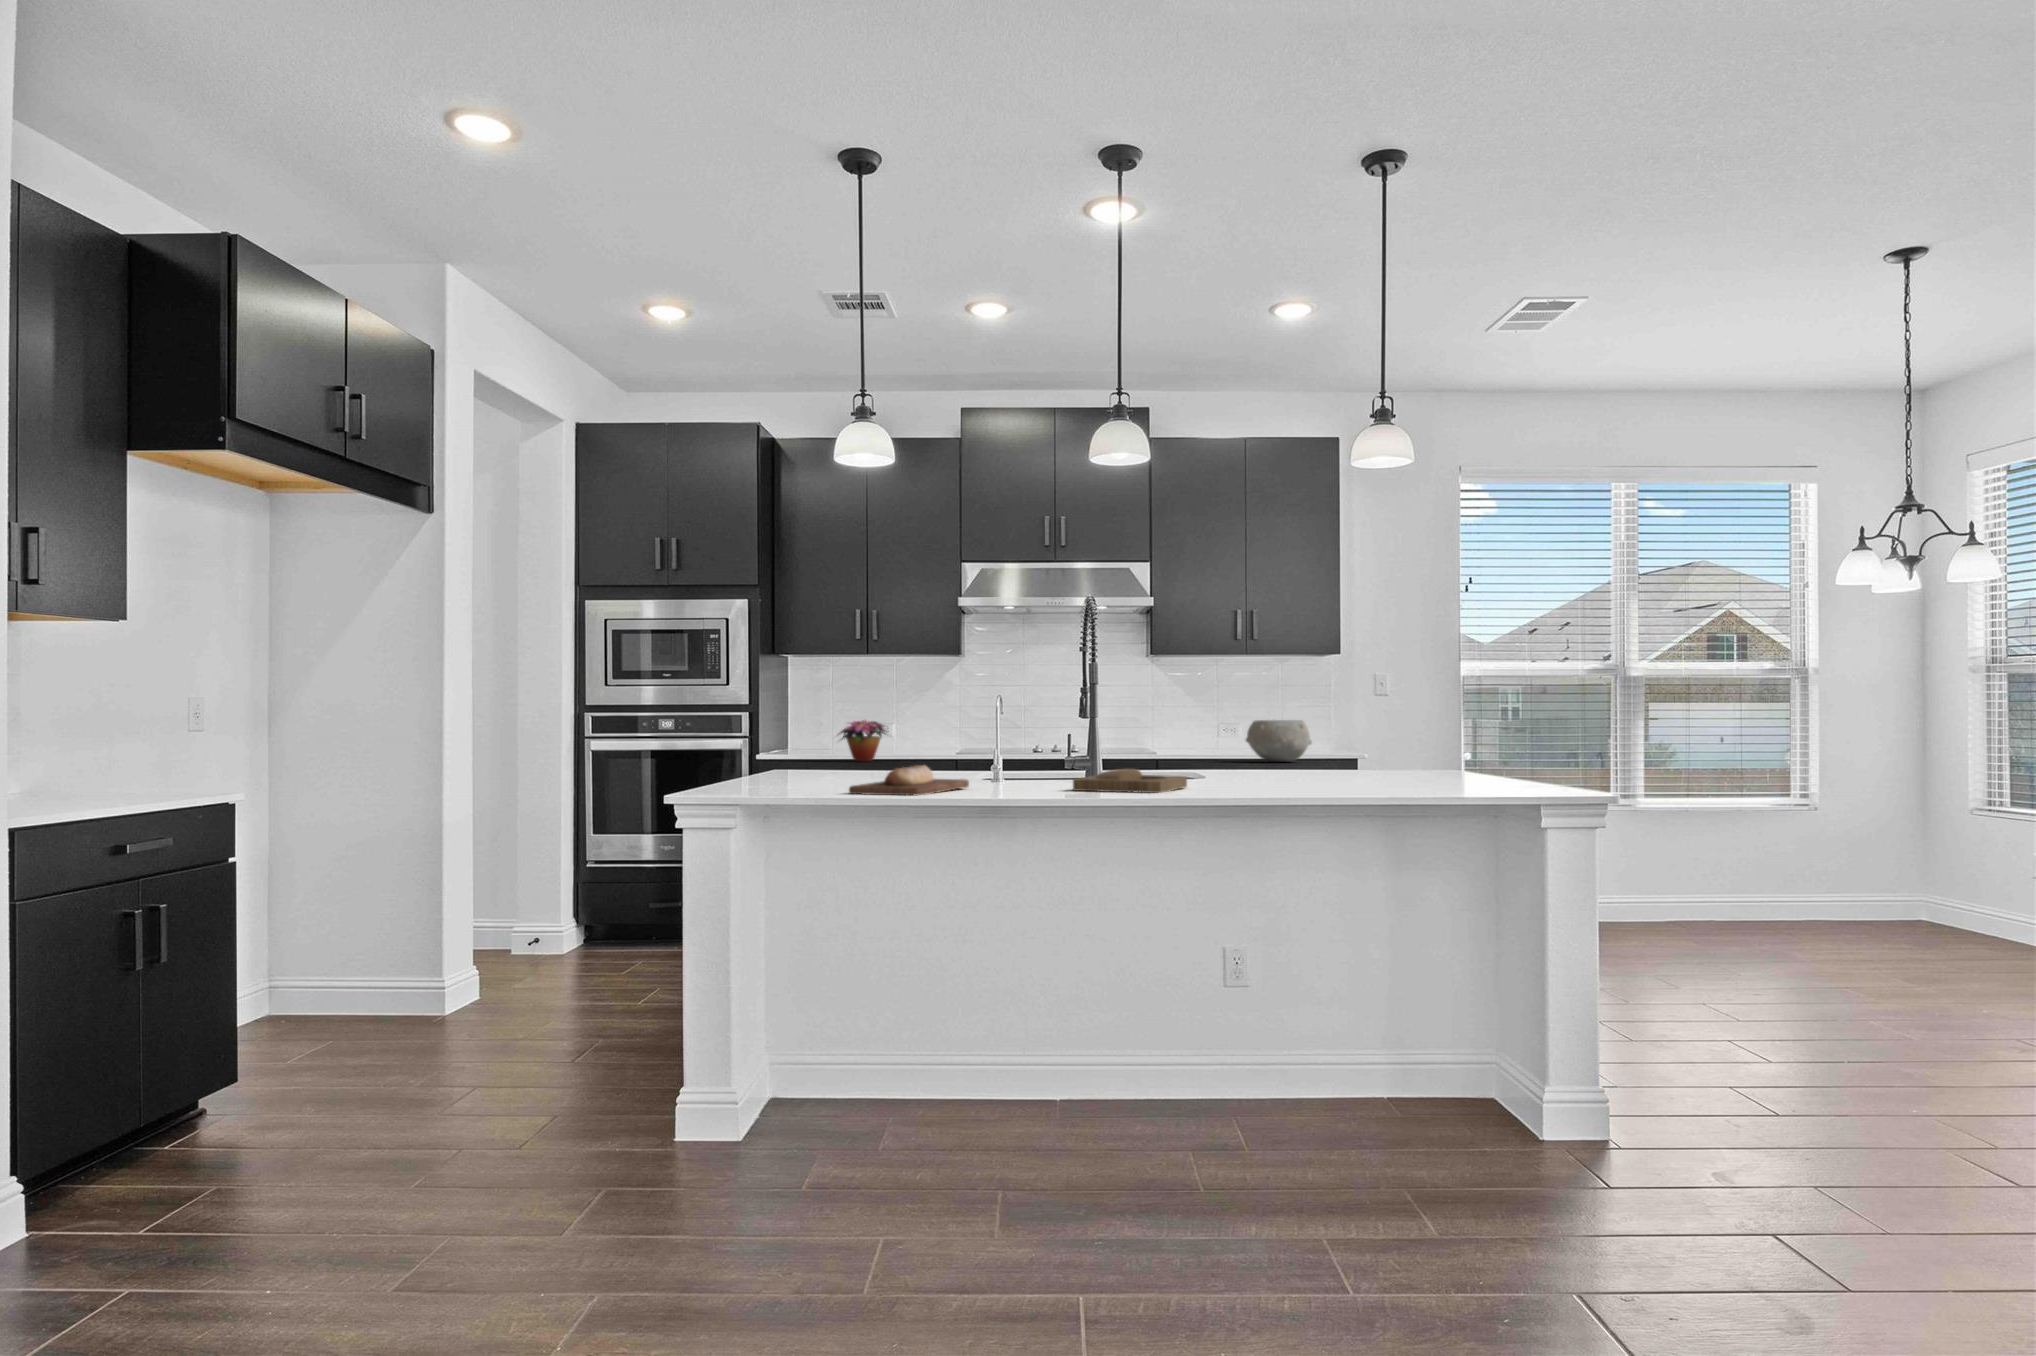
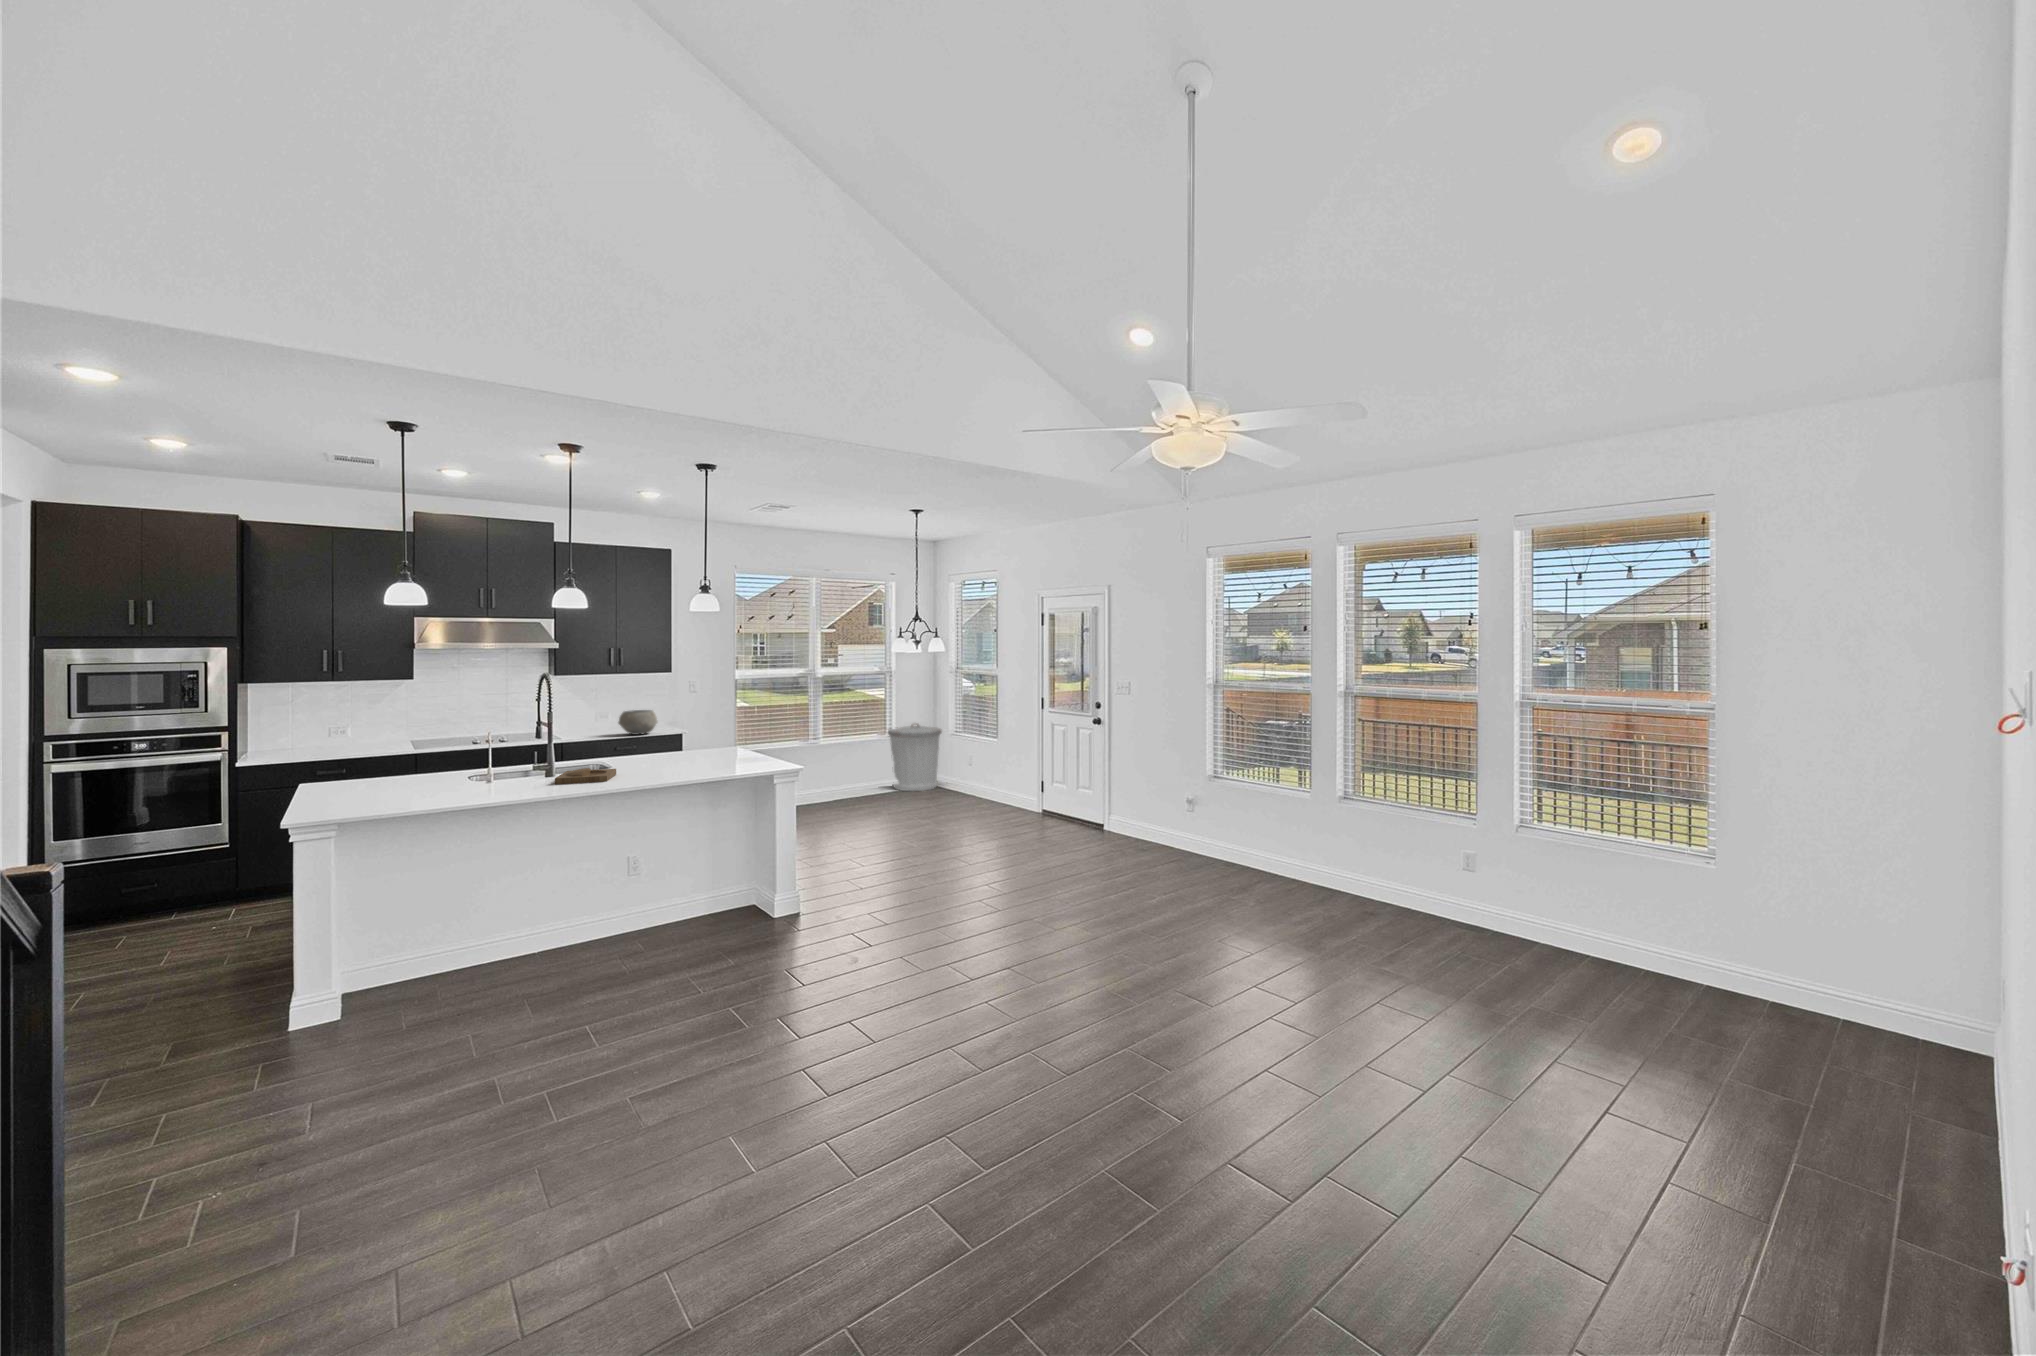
flower arrangement: present [839,720,885,762] -> none [298,726,356,757]
bread loaf: present [849,765,969,795] -> none [417,779,487,803]
trash can: none [1792,785,1940,941] -> present [888,724,942,791]

